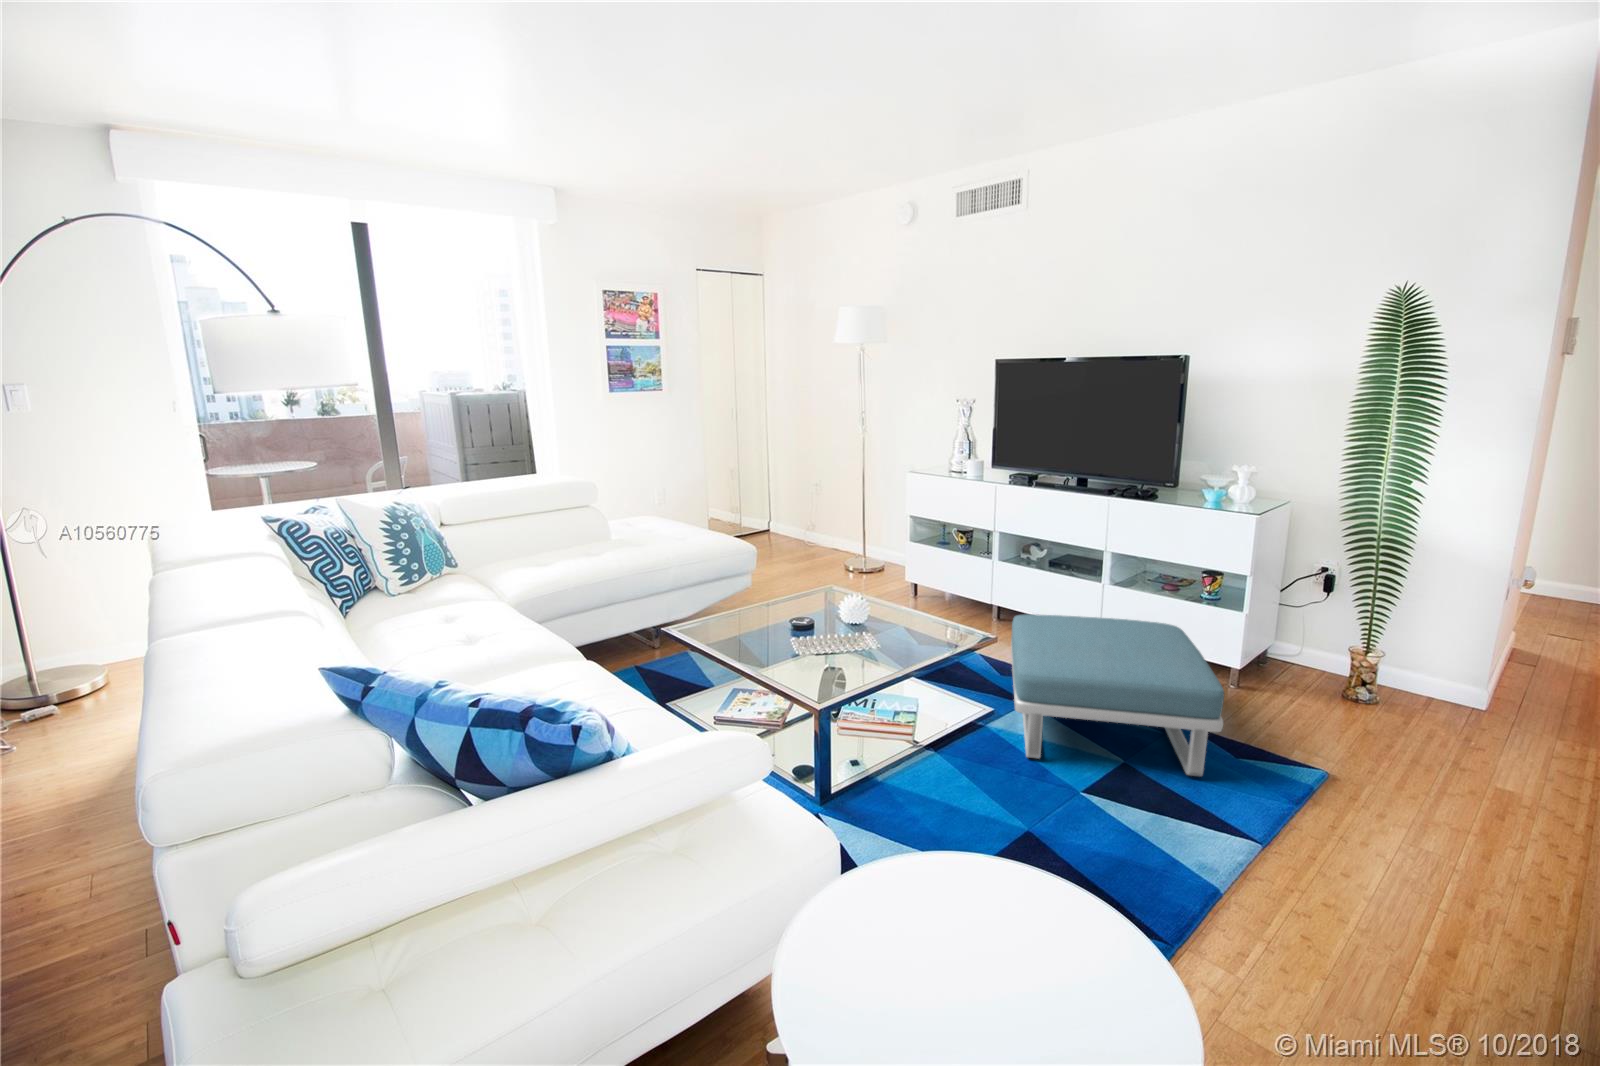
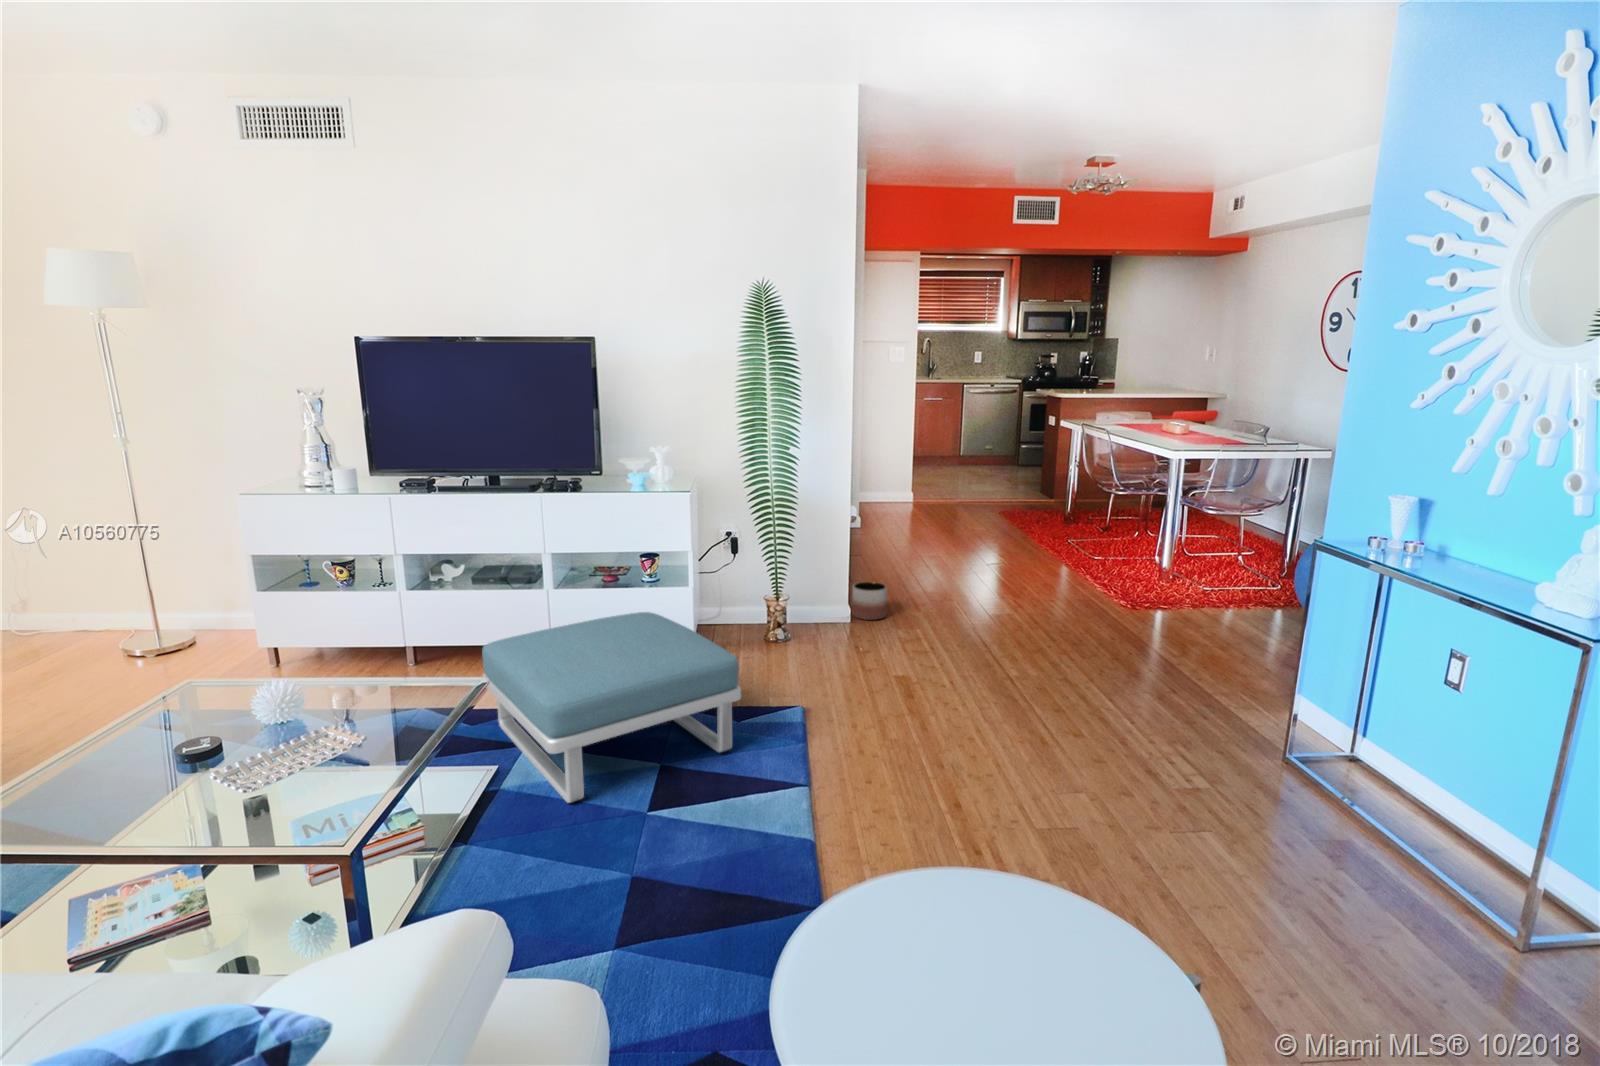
planter: none [1503,665,1574,720] -> present [852,582,887,620]

